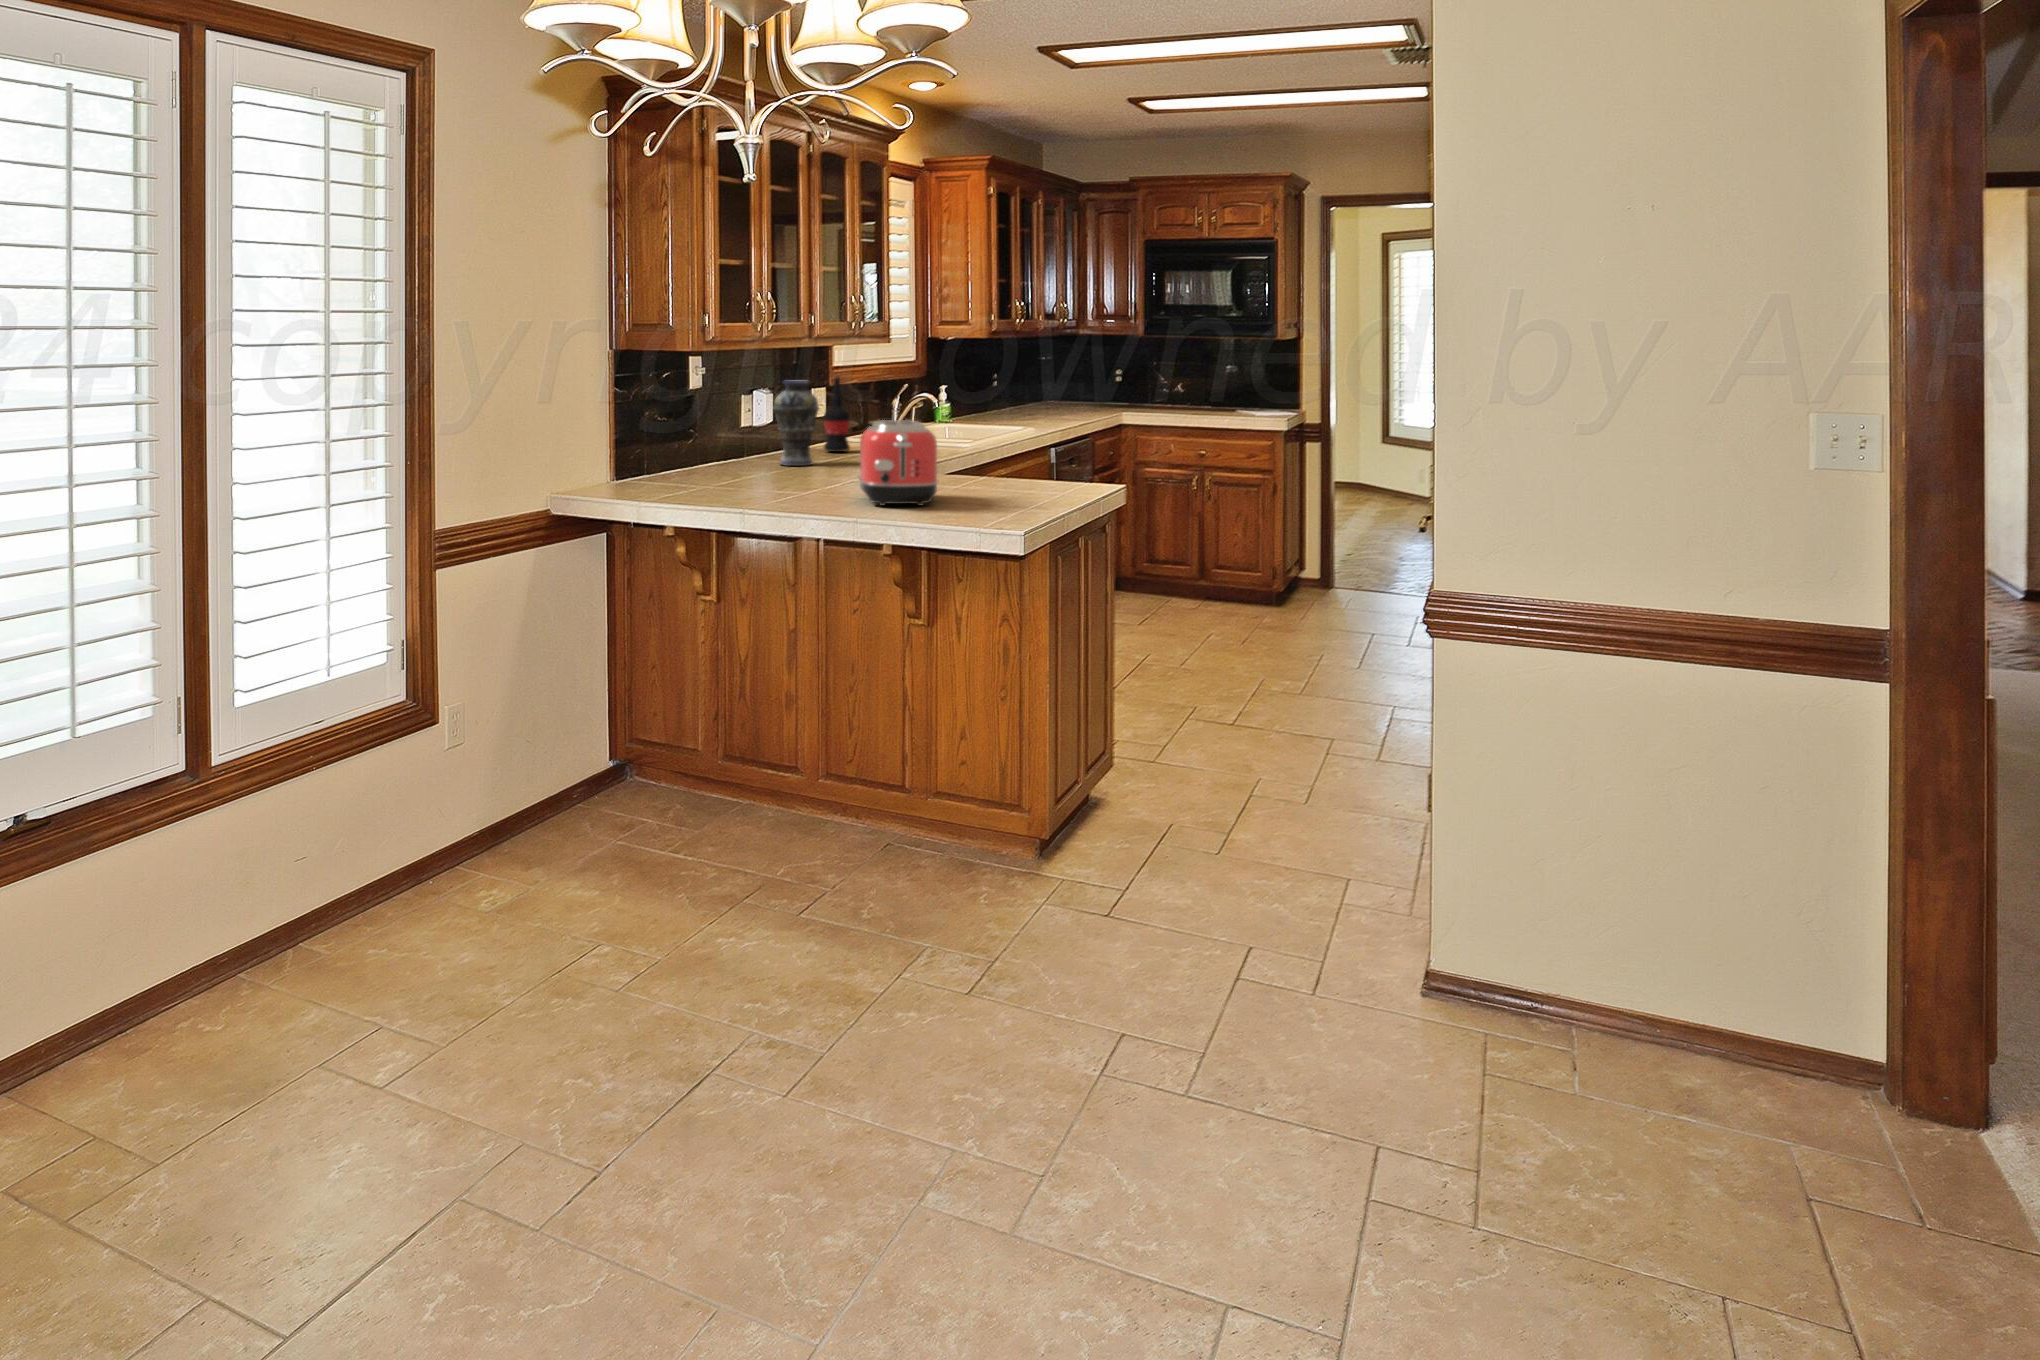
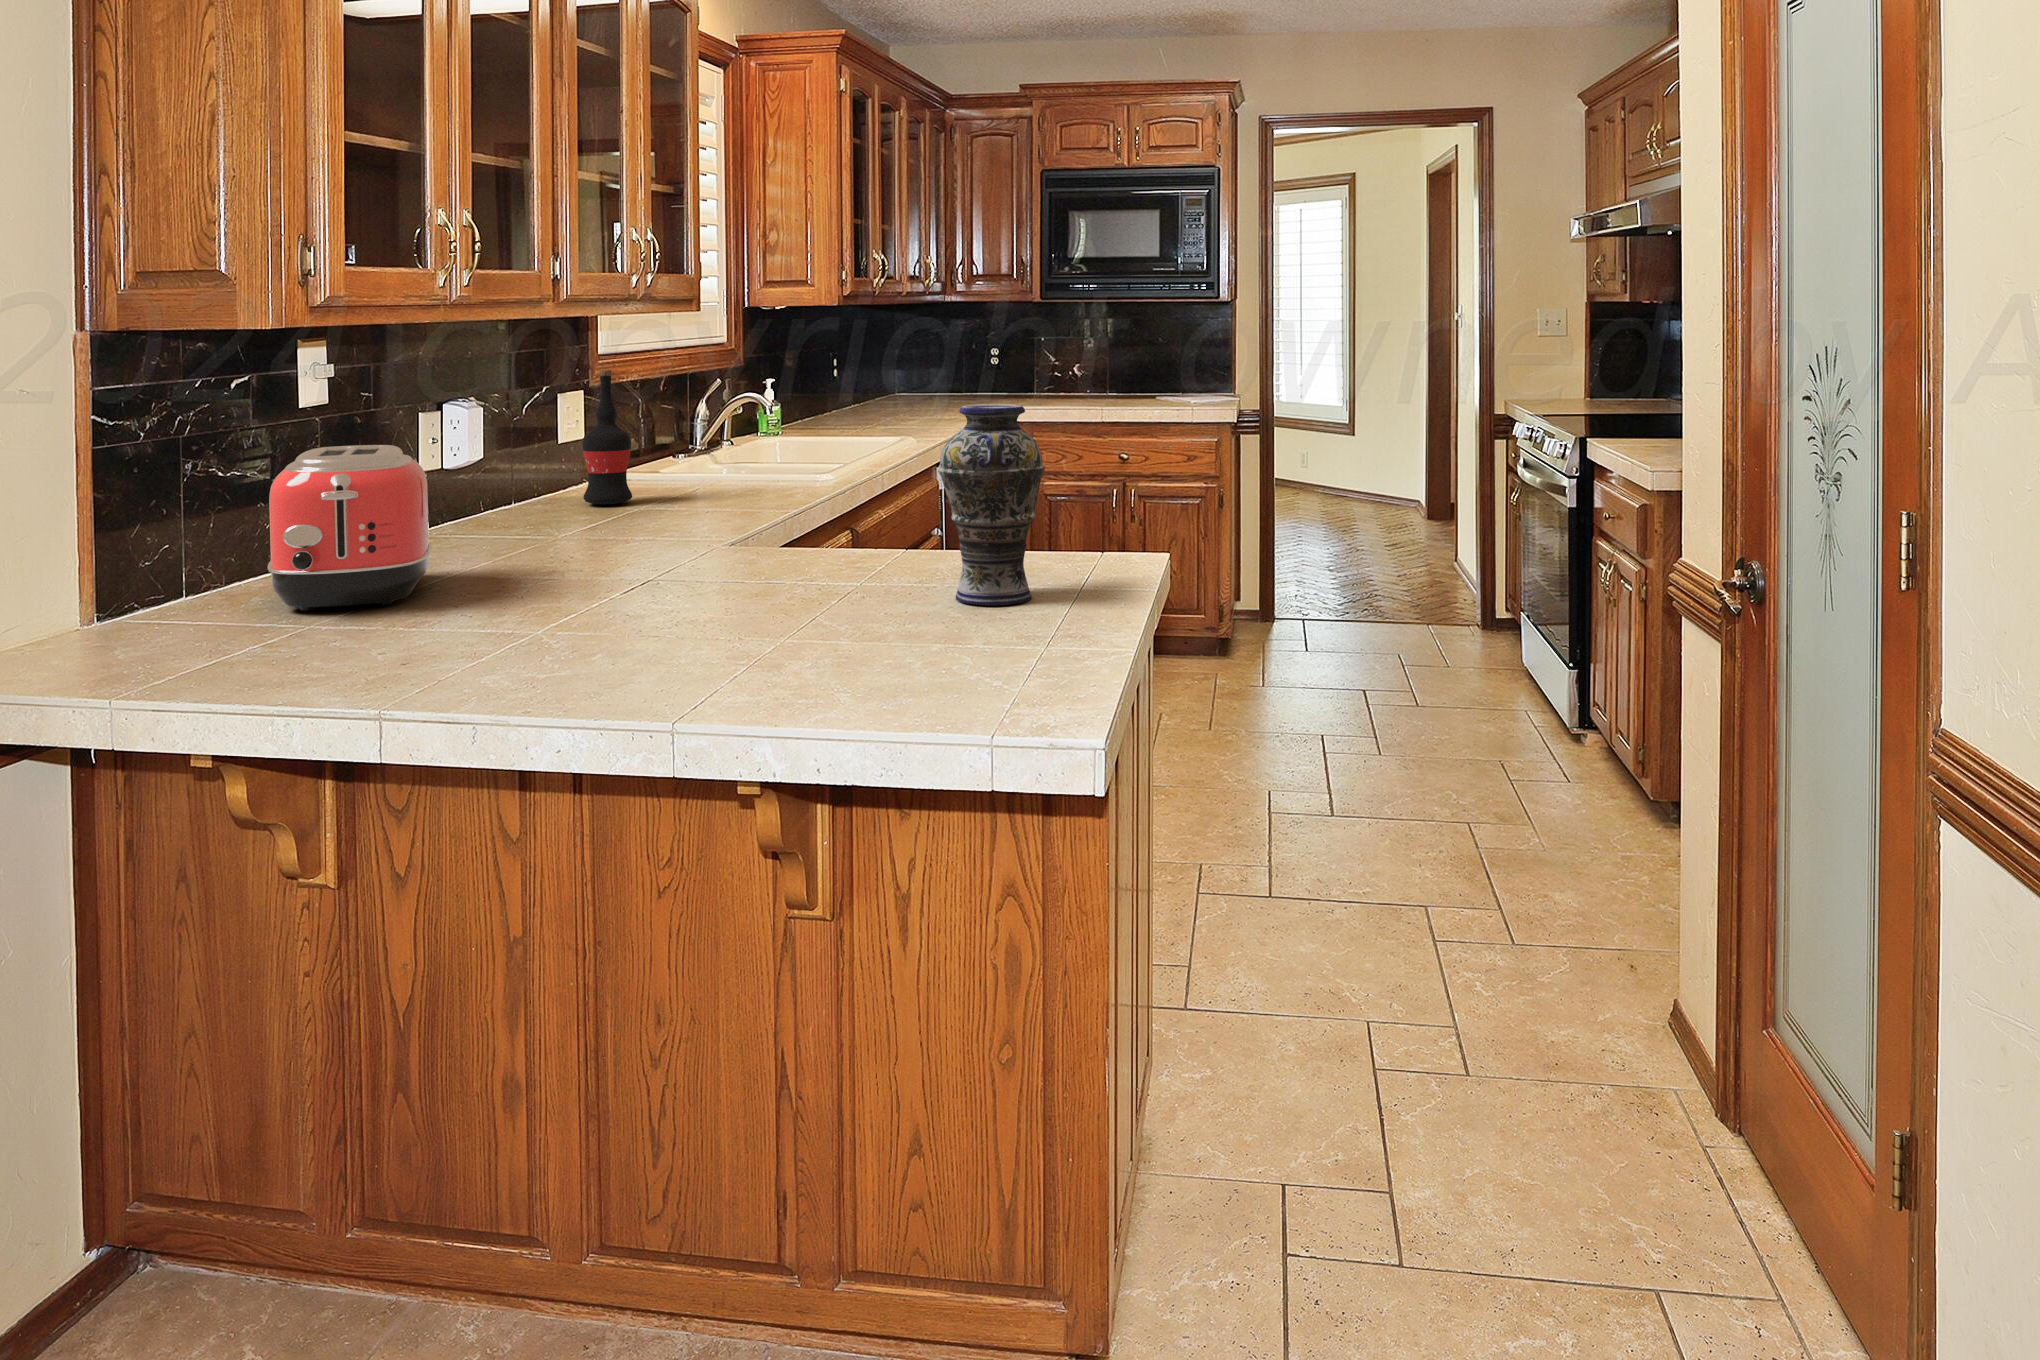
vase: present [773,380,819,466] -> present [938,404,1045,605]
toaster: present [859,420,938,506] -> present [268,445,432,611]

